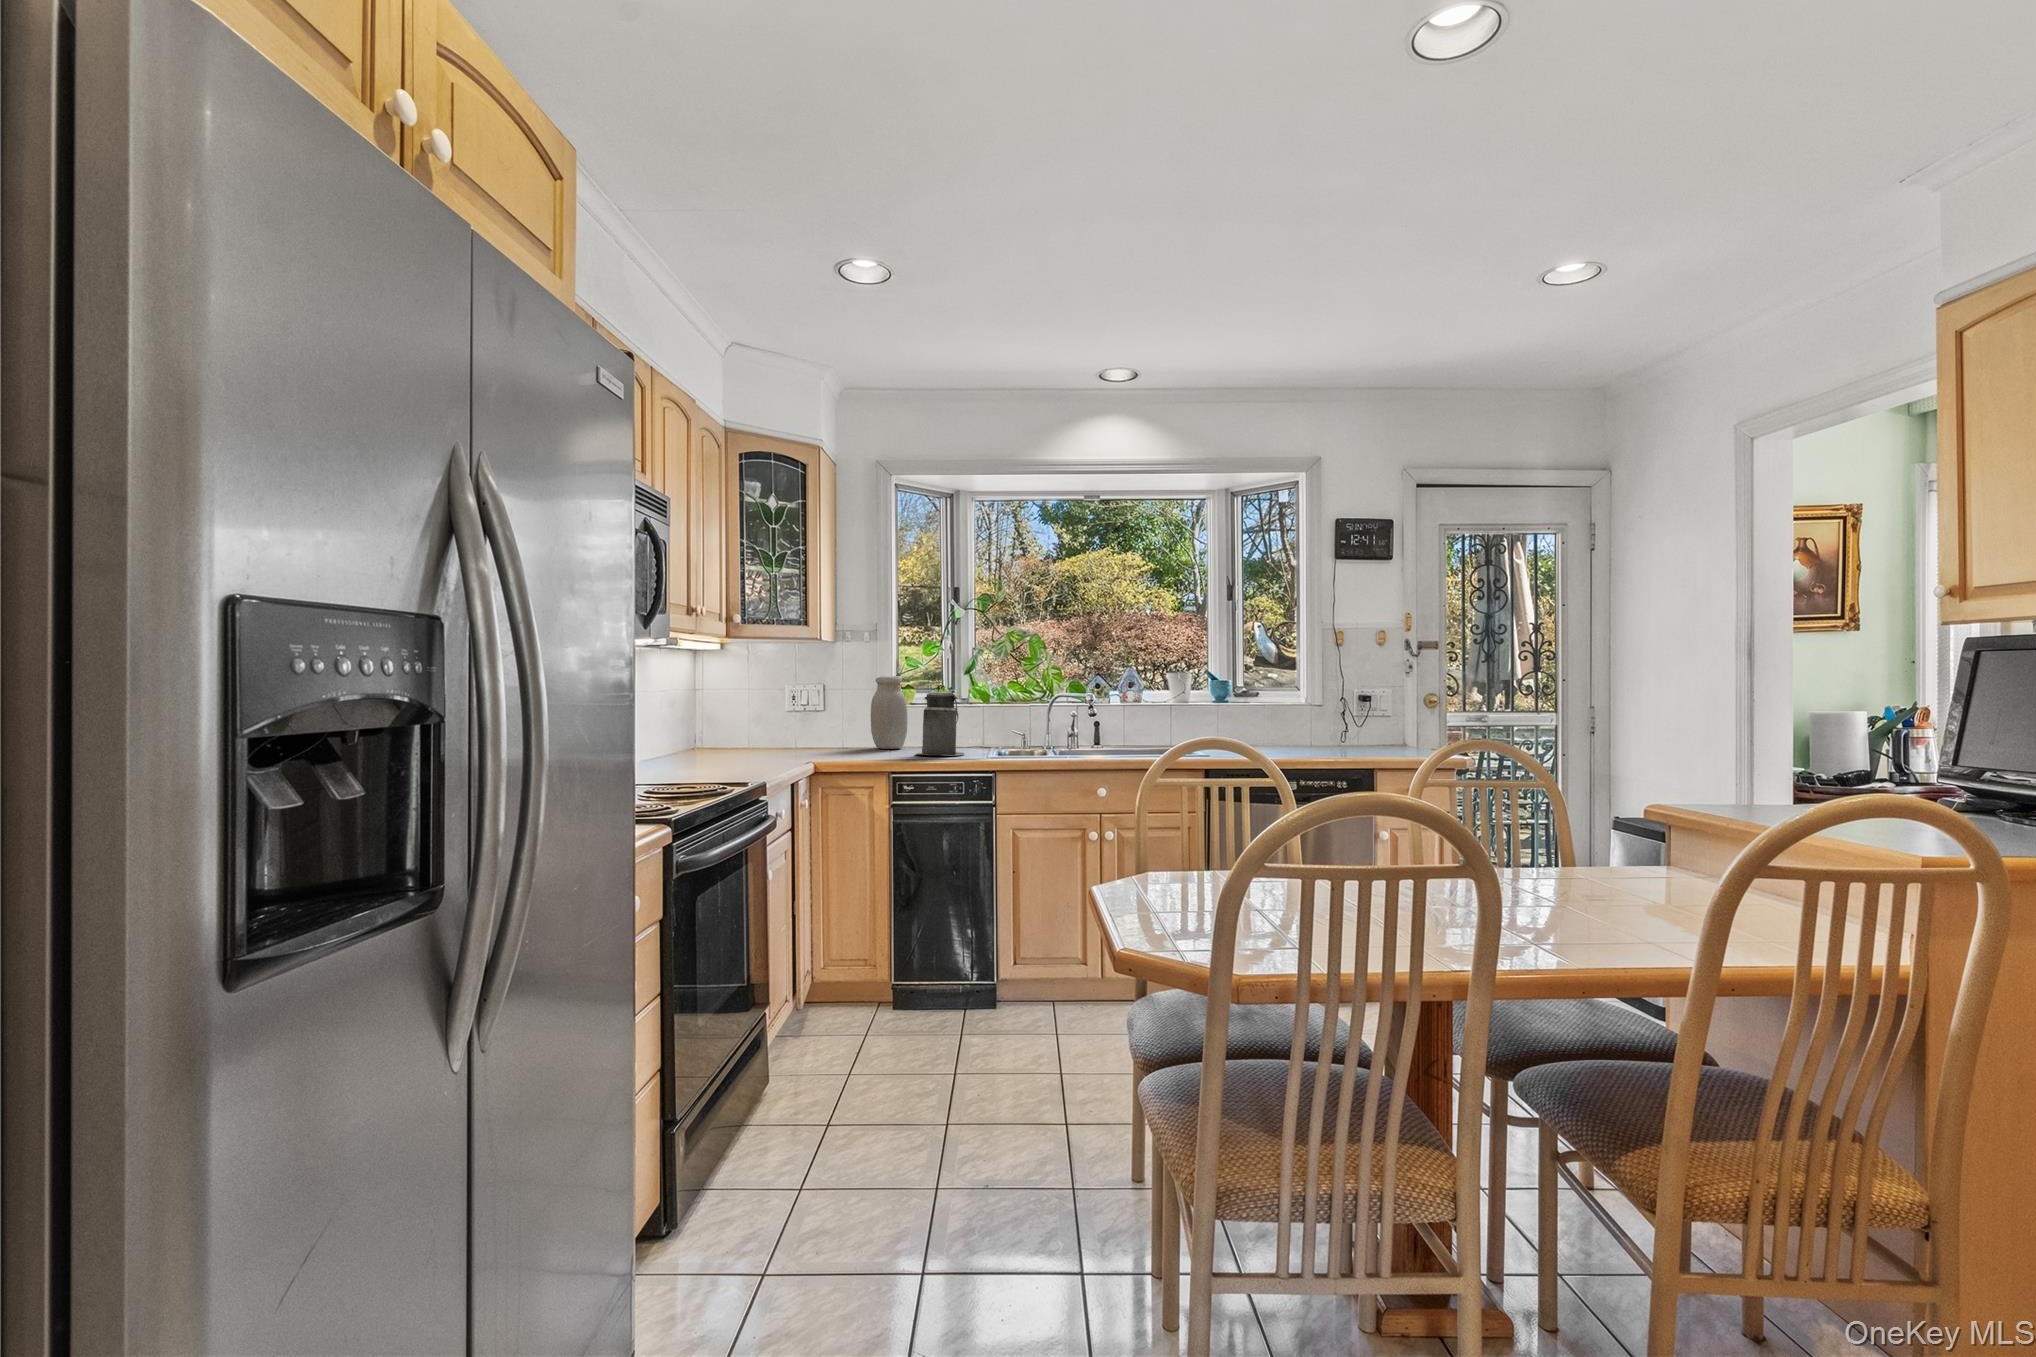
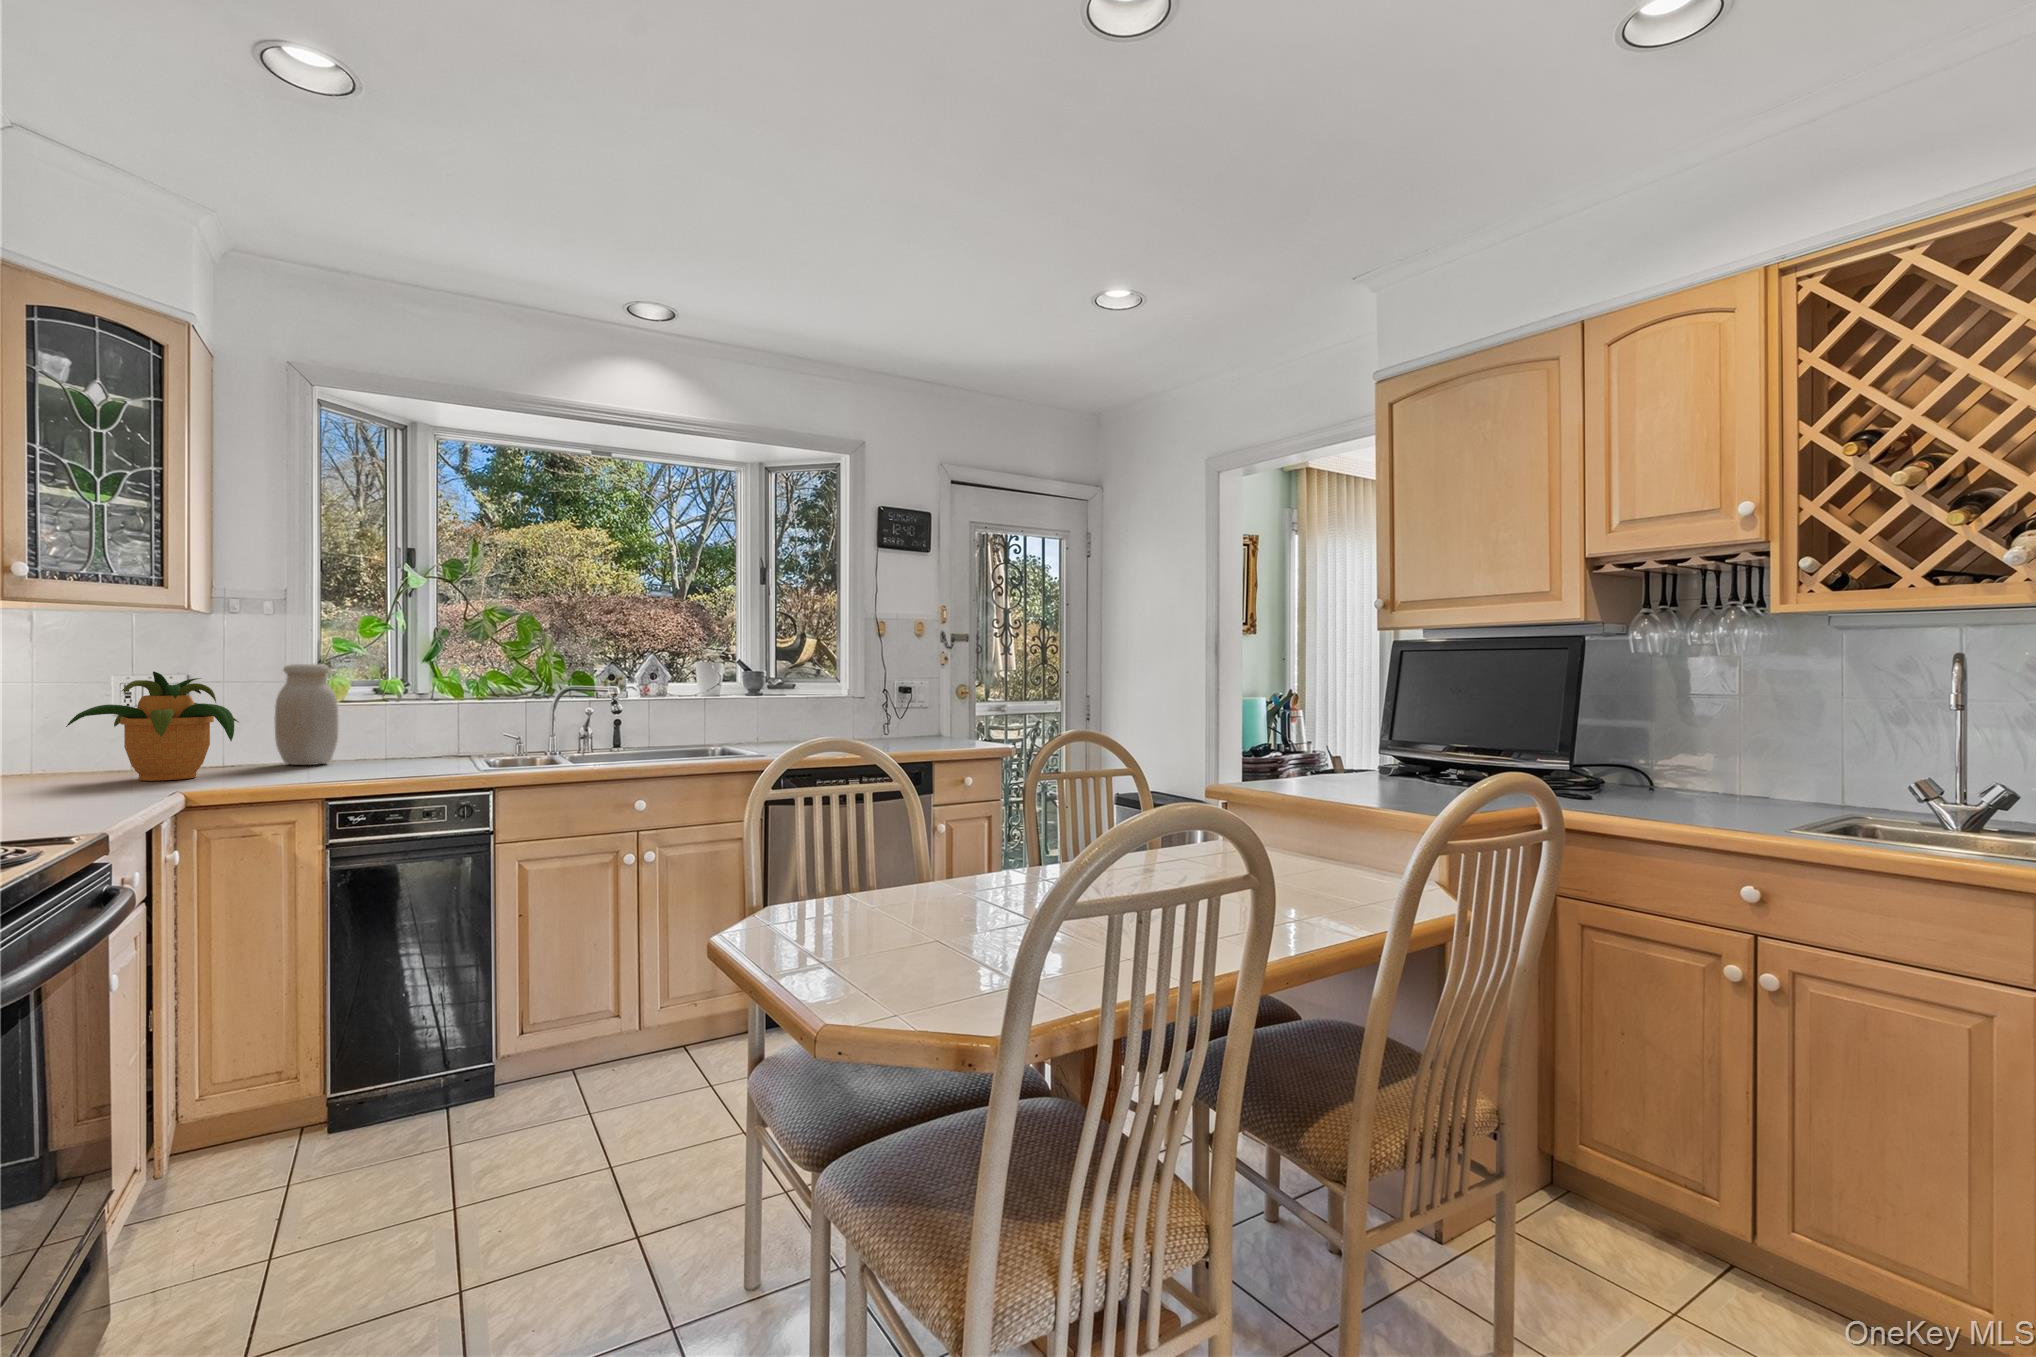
potted plant: none [758,682,849,755] -> present [66,671,238,781]
canister: present [916,685,964,756] -> none [359,676,438,771]

